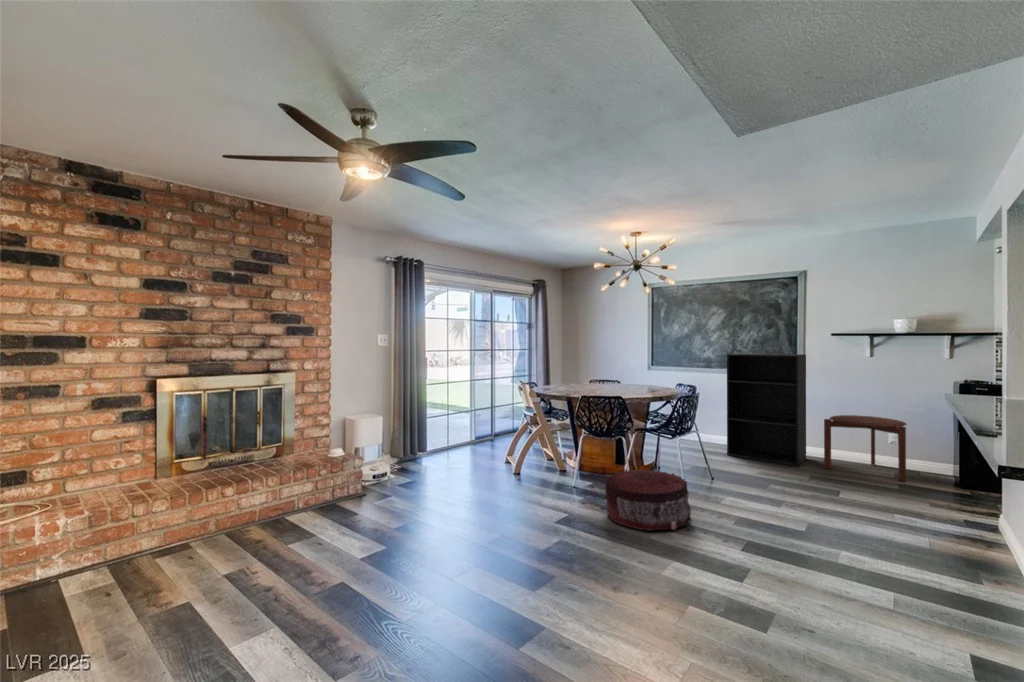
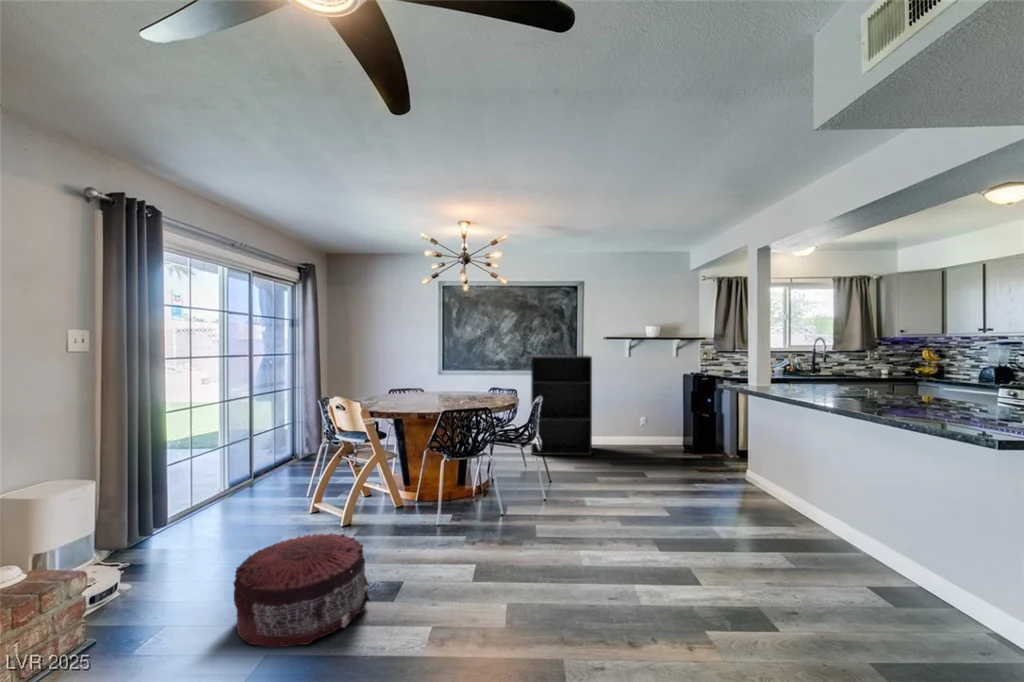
side table: present [824,415,906,482] -> none [610,406,667,456]
pouf: present [605,469,691,531] -> present [233,533,370,647]

